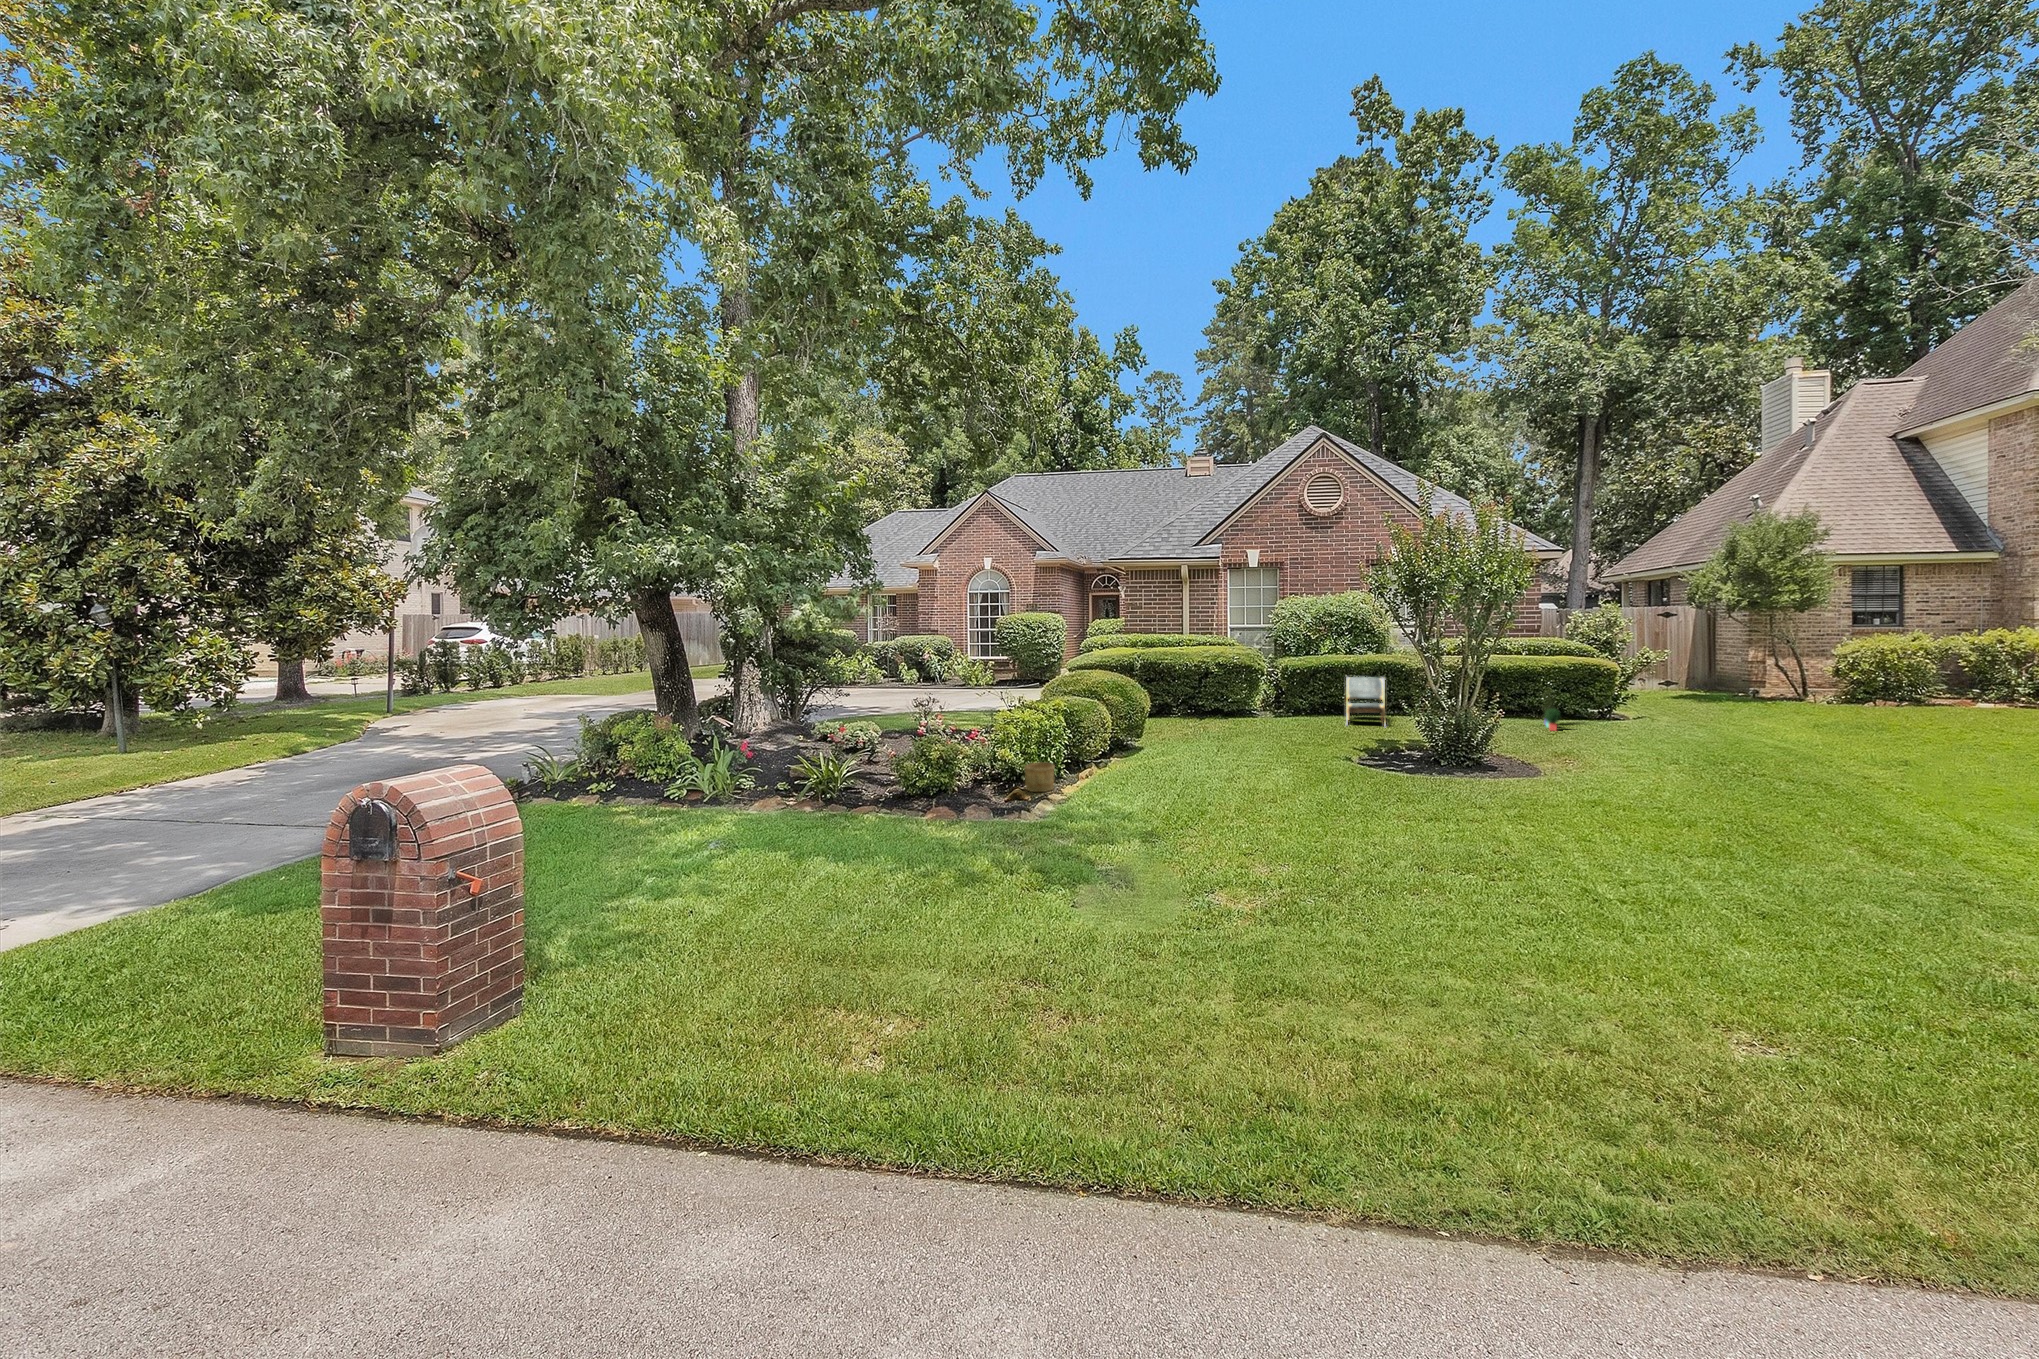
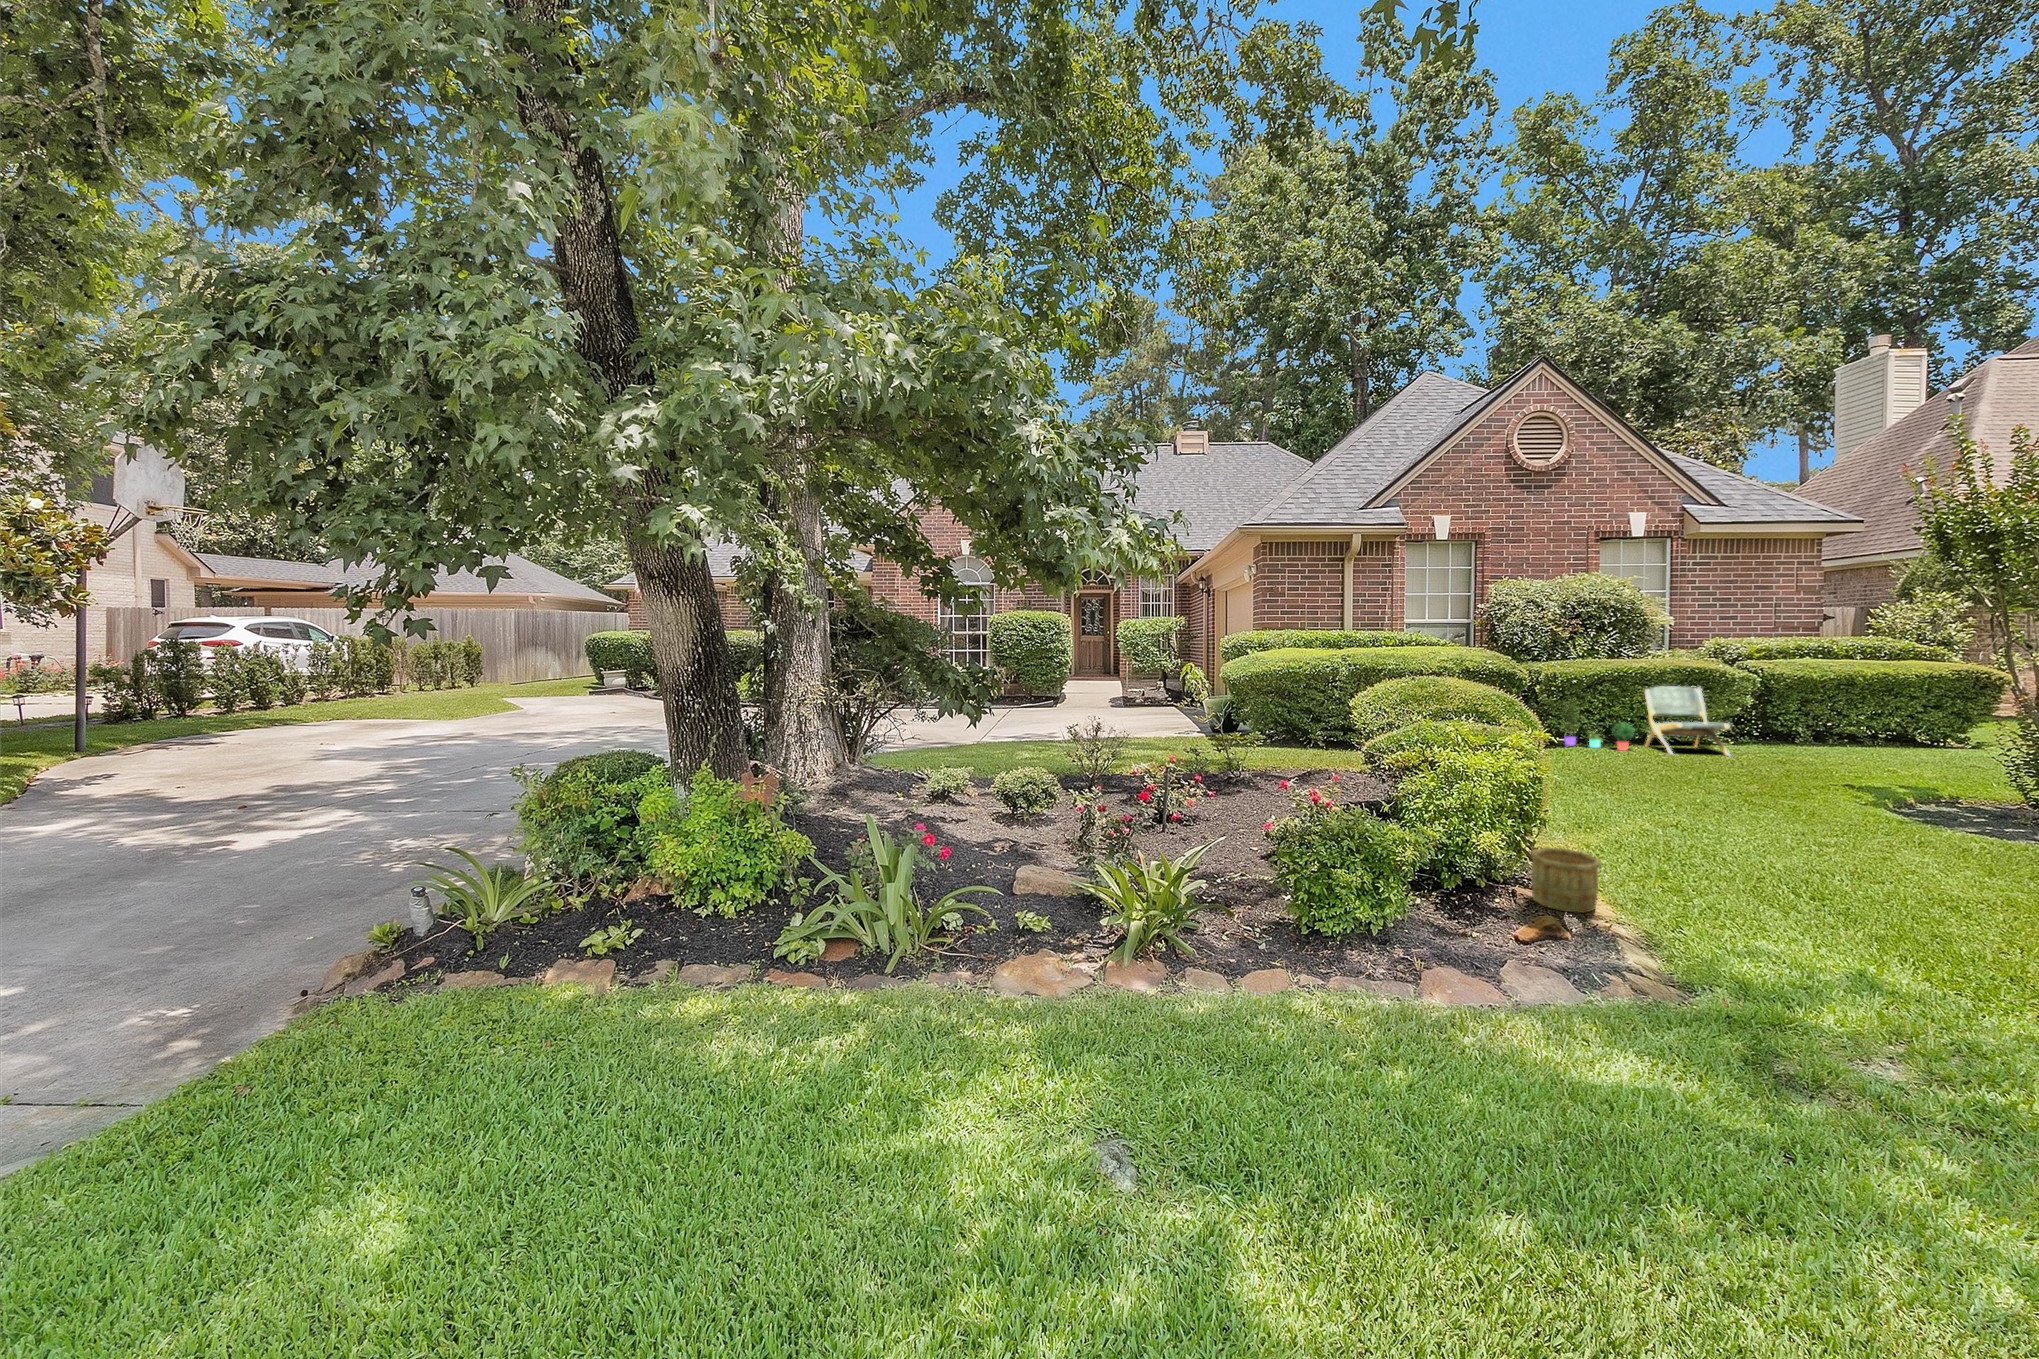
potted plant: present [1543,690,1560,731] -> present [1563,699,1634,751]

